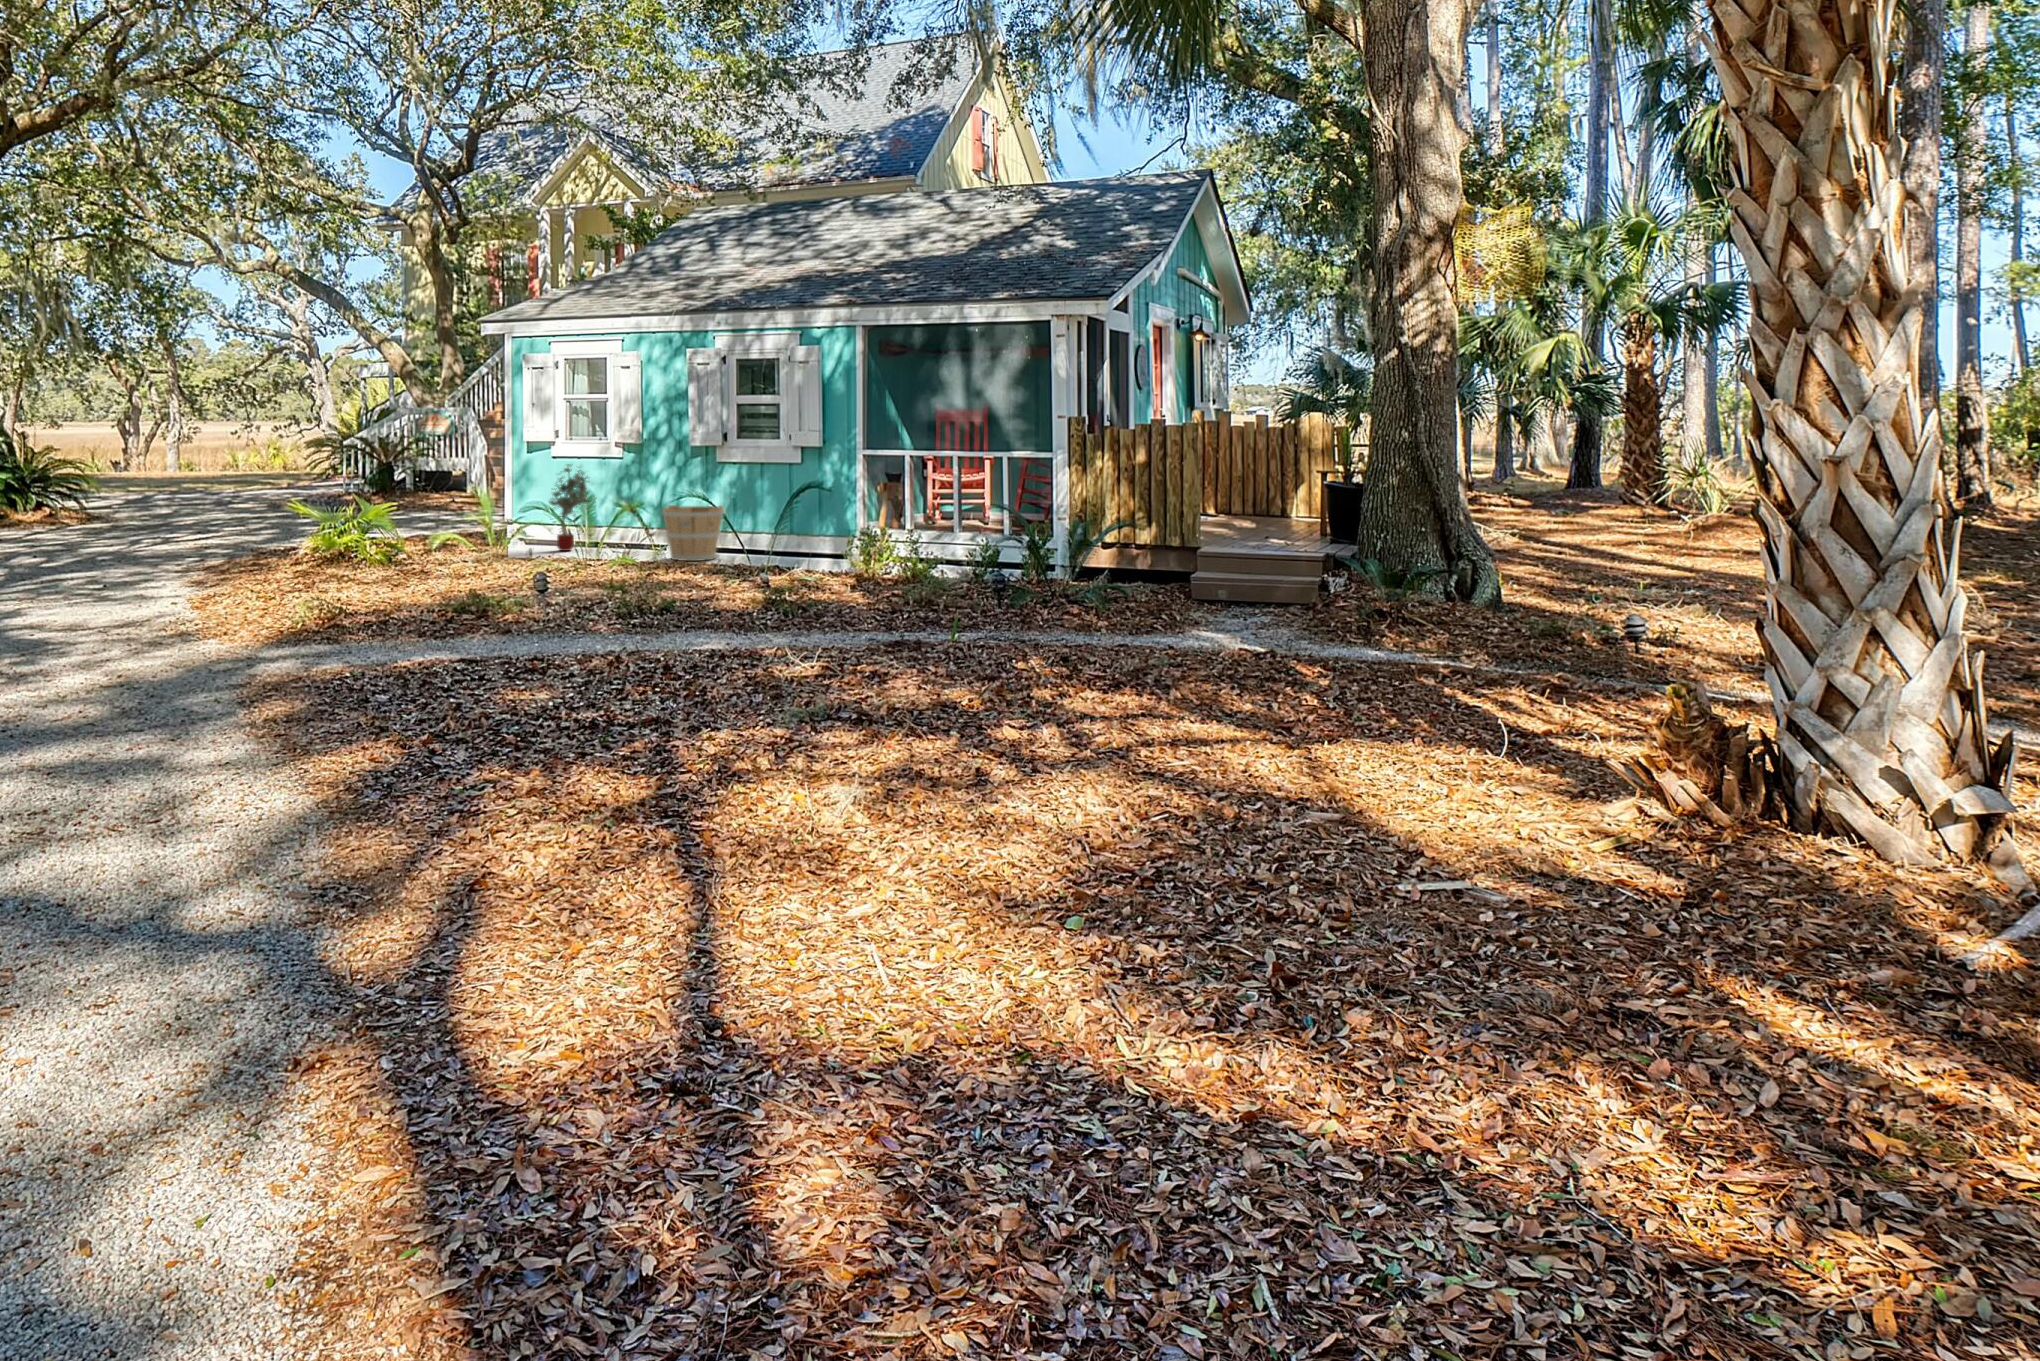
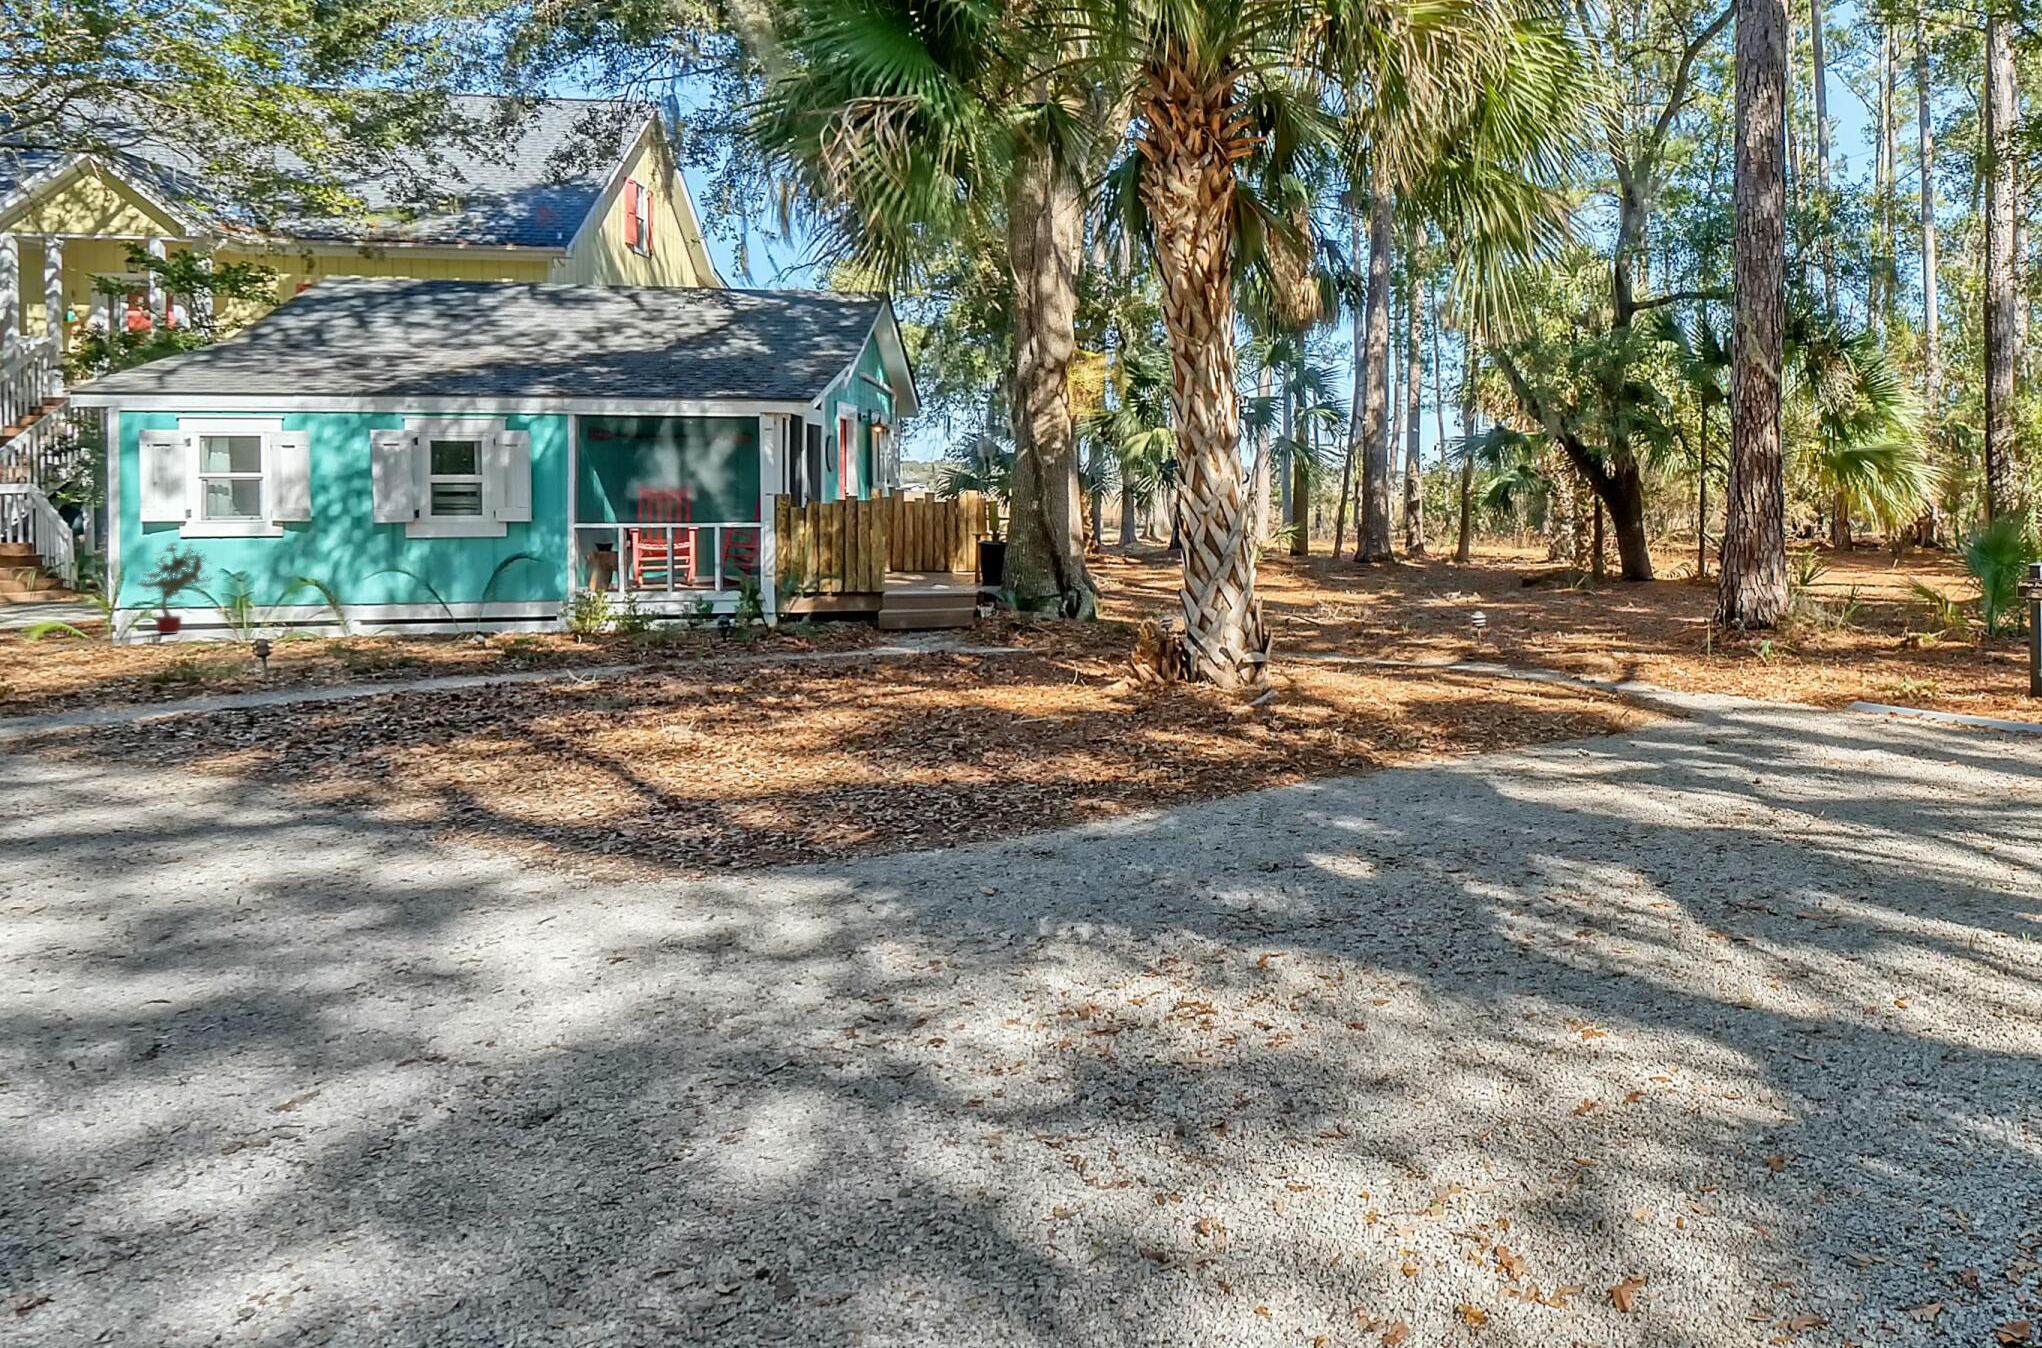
wooden bucket: present [662,505,724,561] -> none [317,578,397,633]

